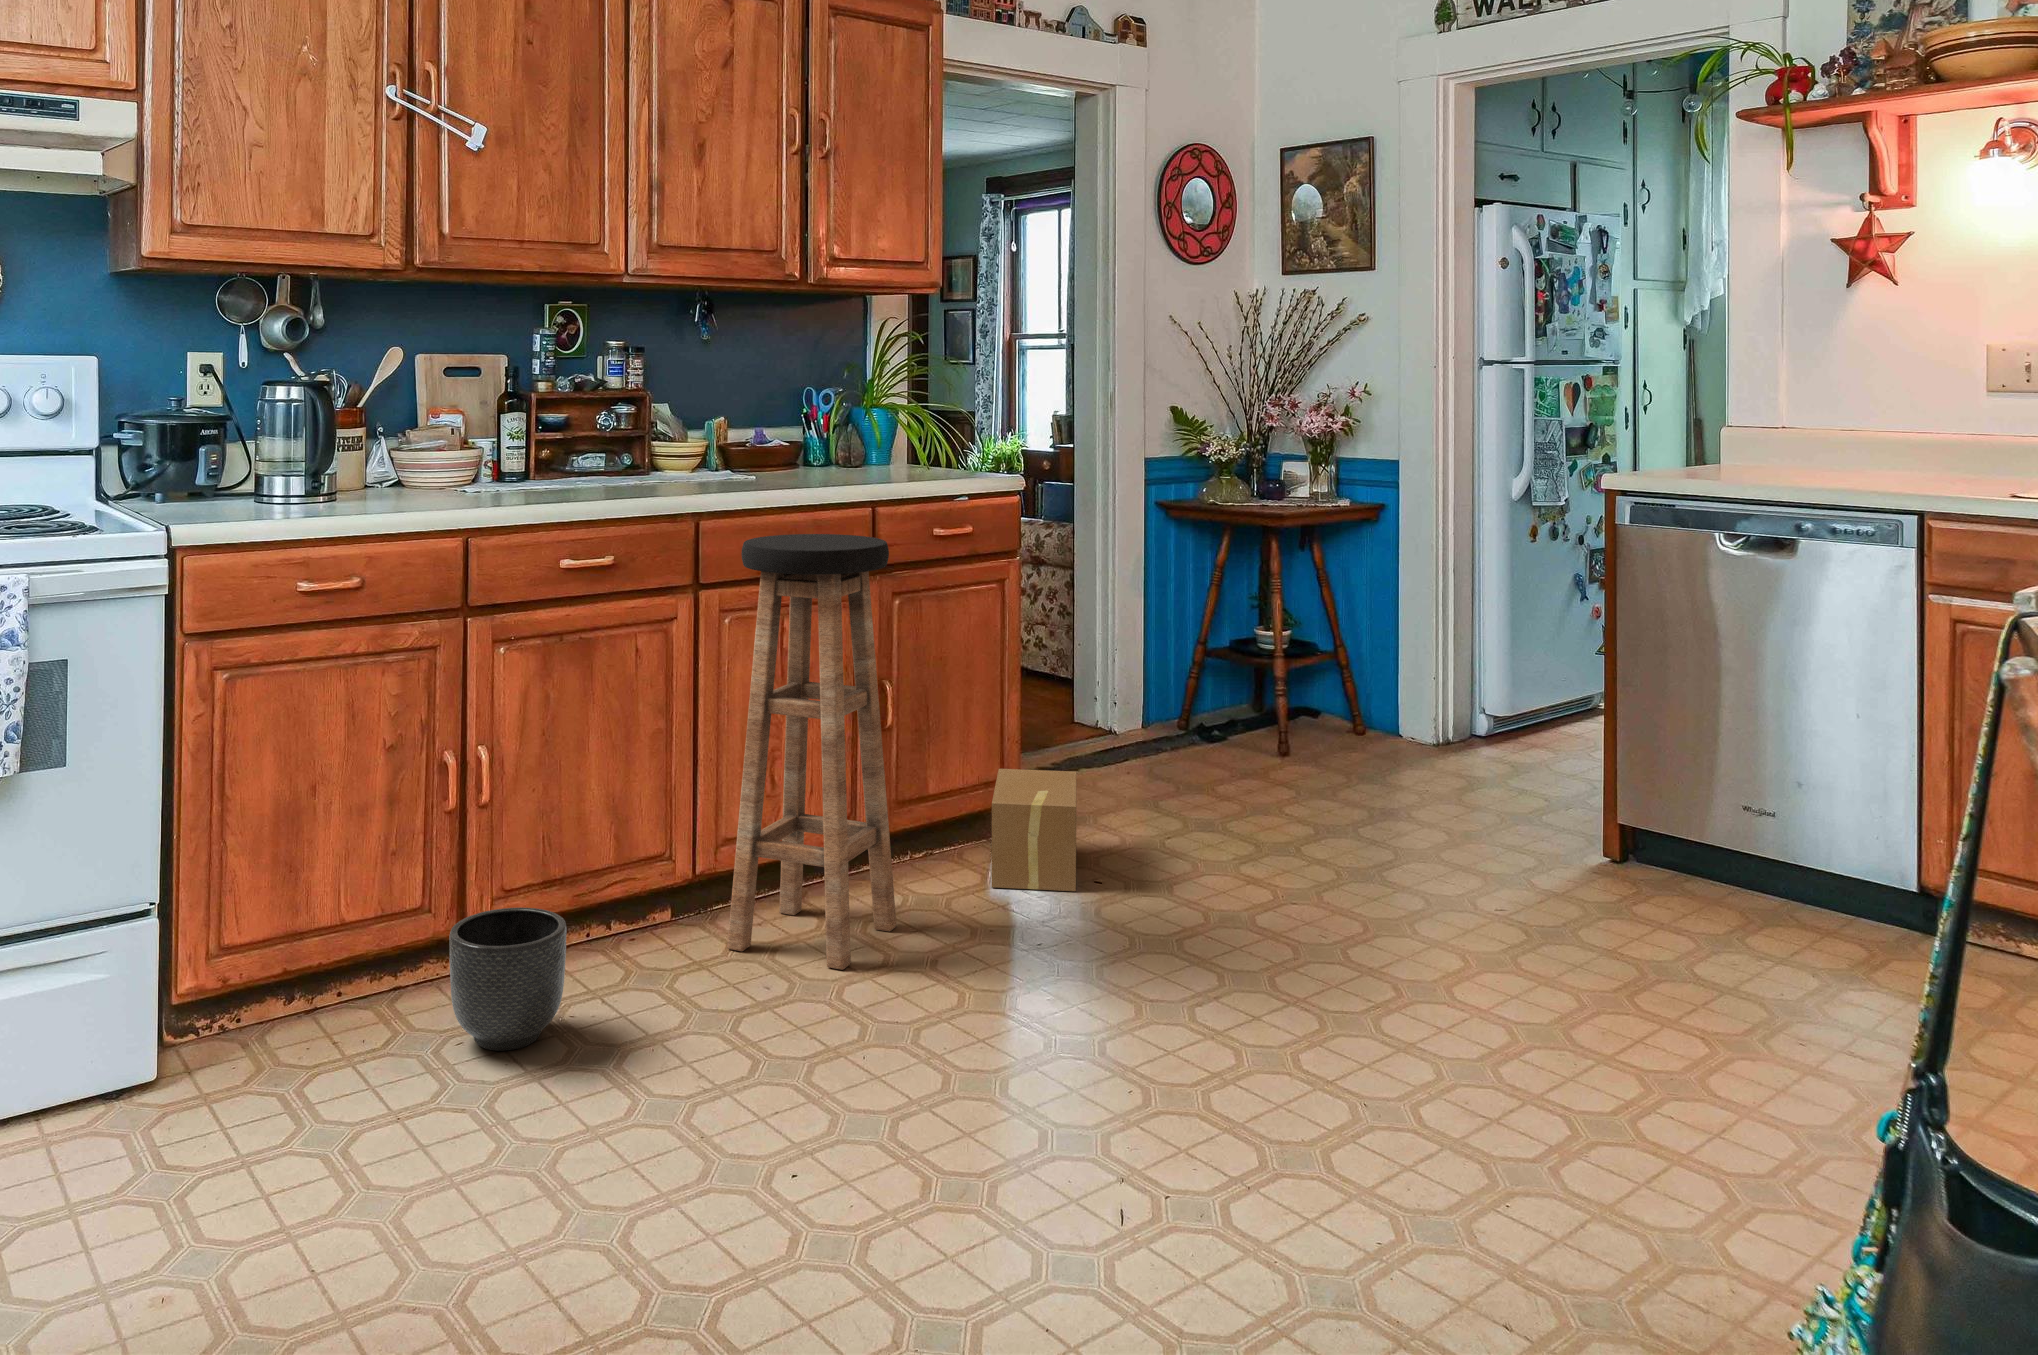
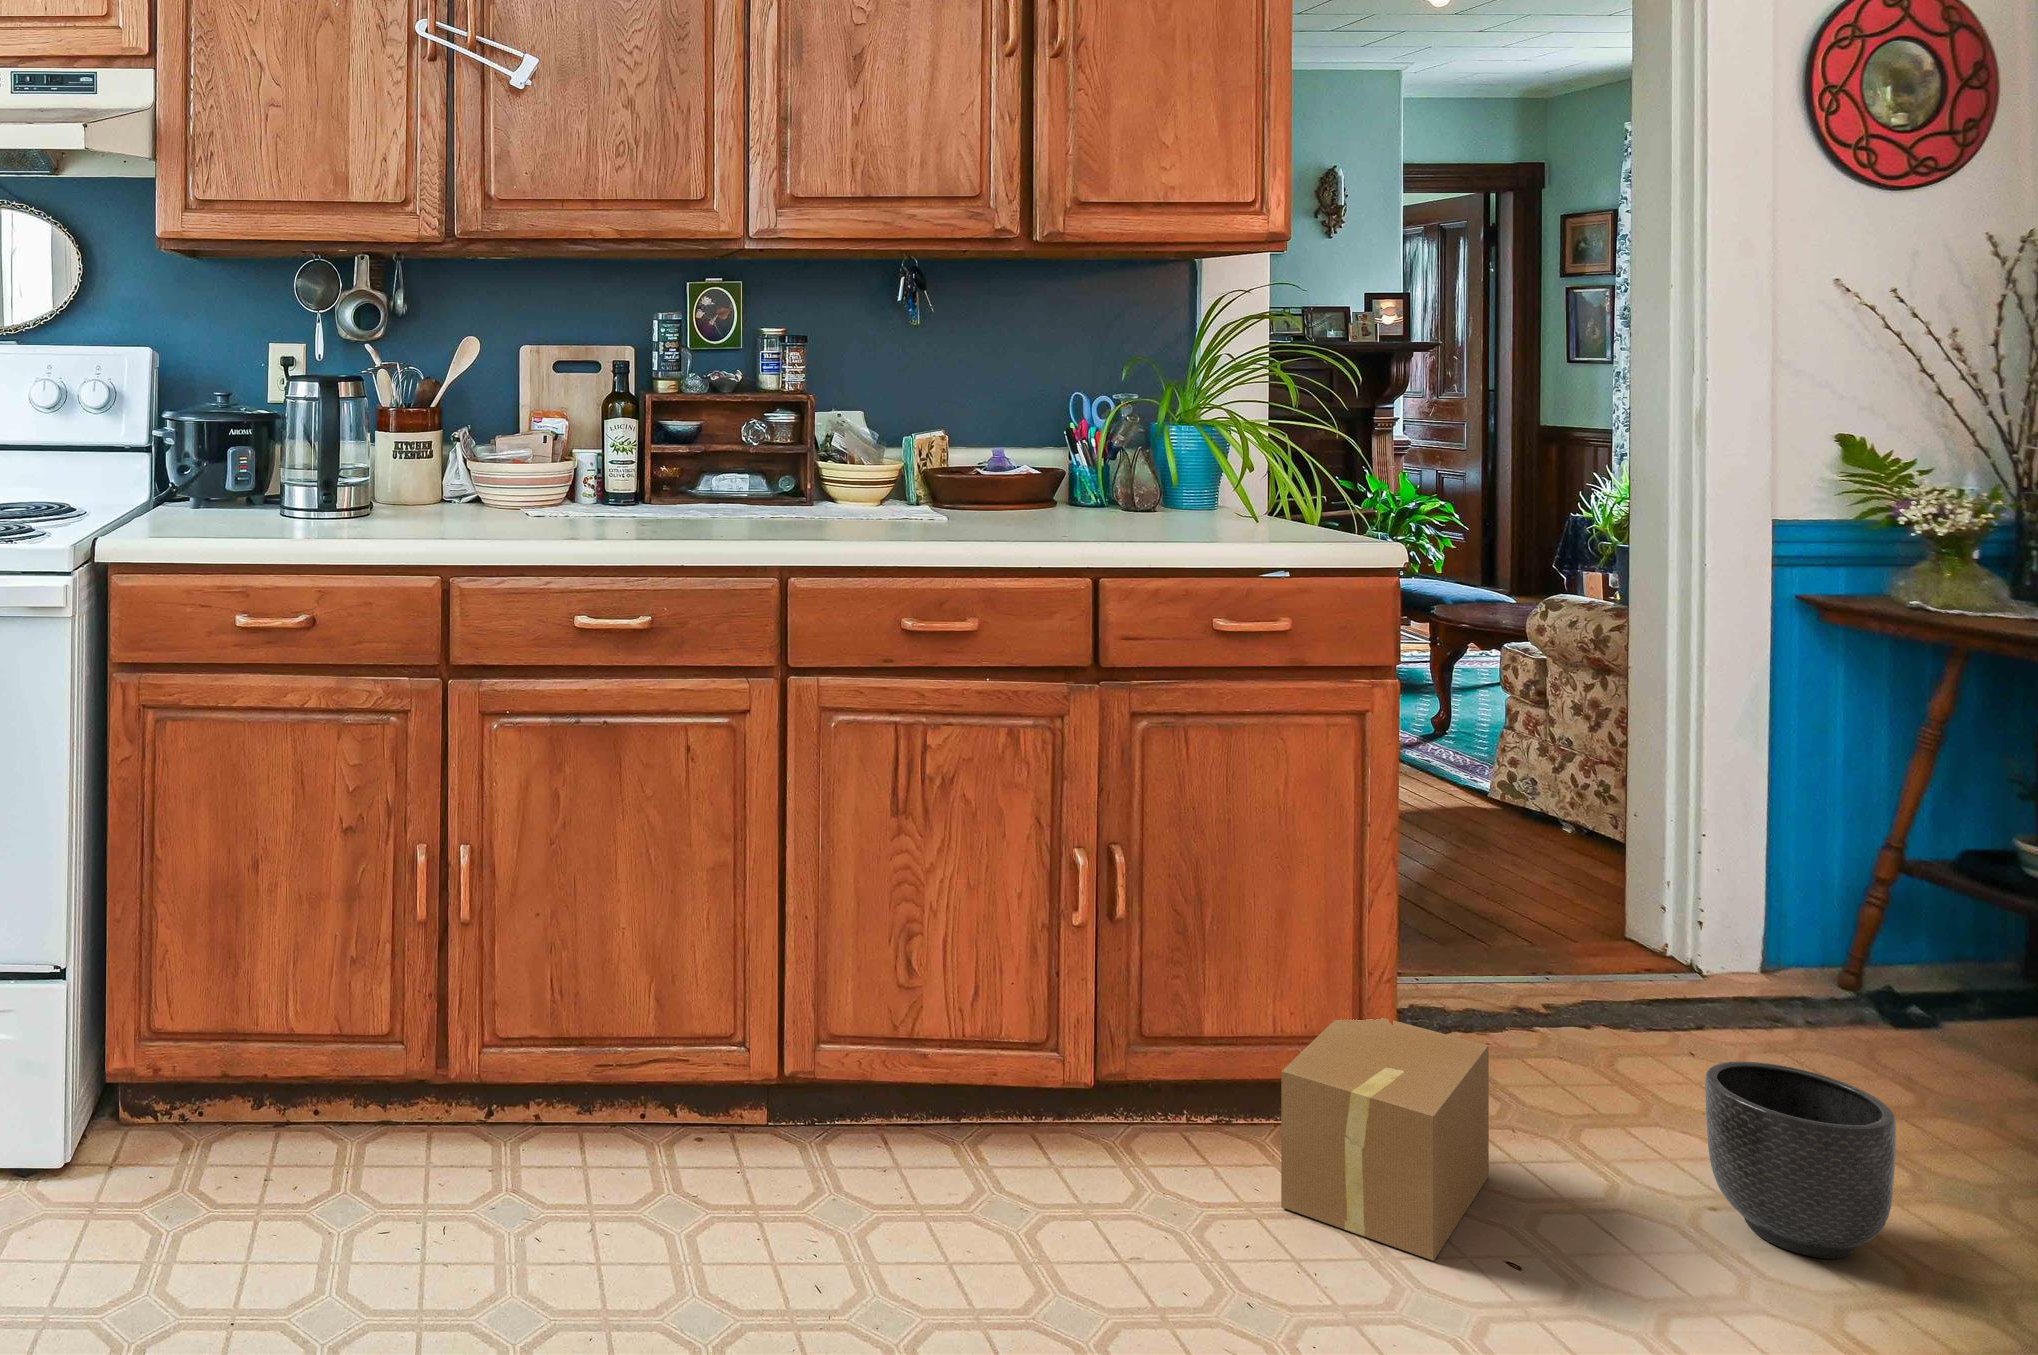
bar stool: present [727,534,896,970] -> none [797,607,1071,1286]
planter: present [449,908,566,1051] -> present [1705,1061,1896,1259]

